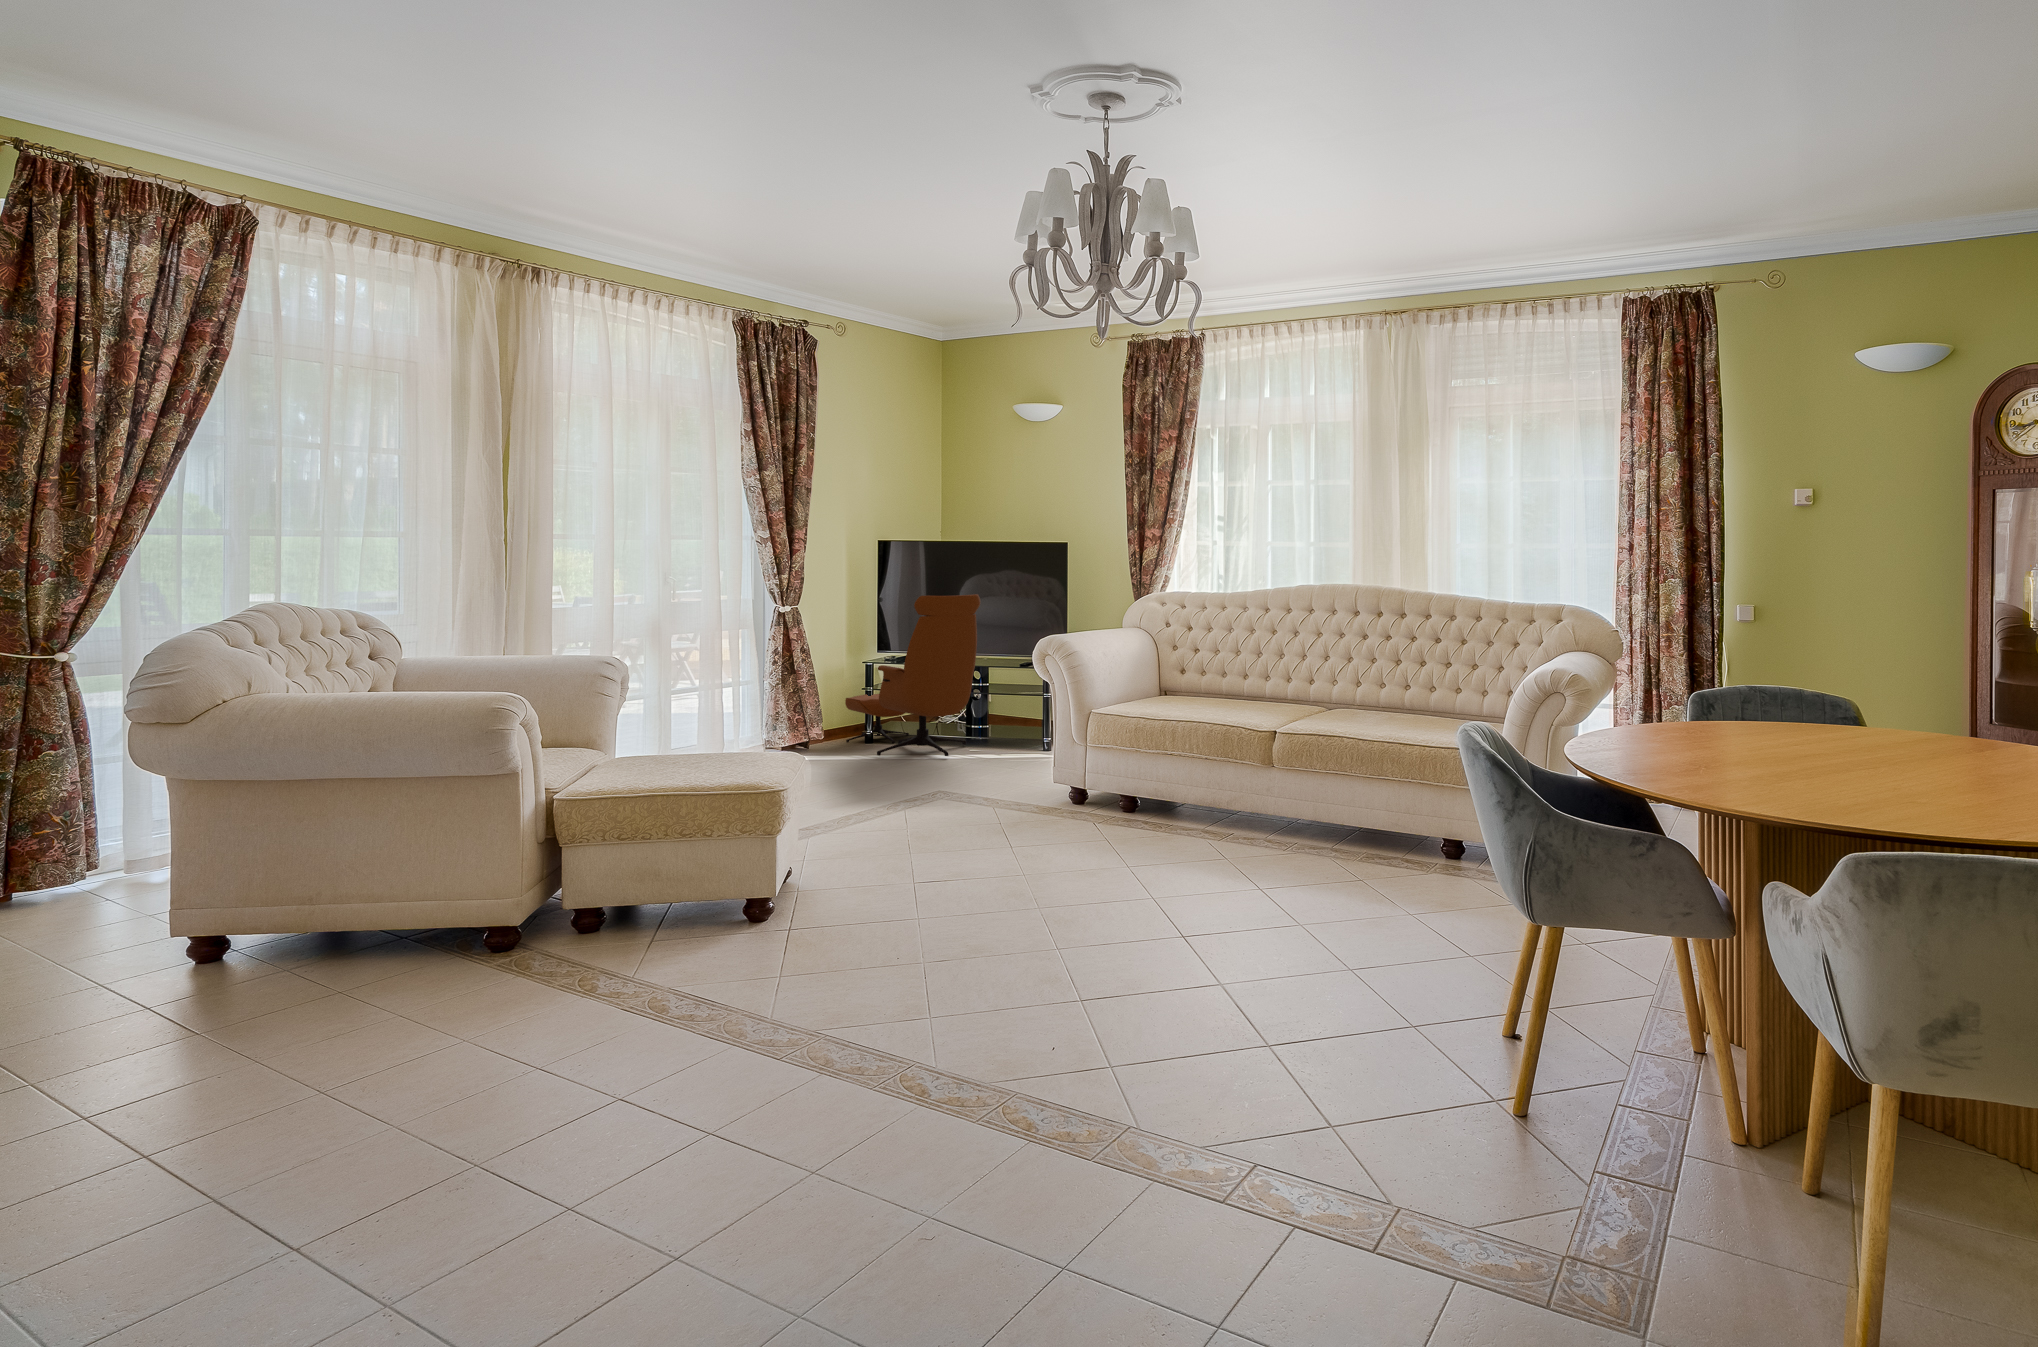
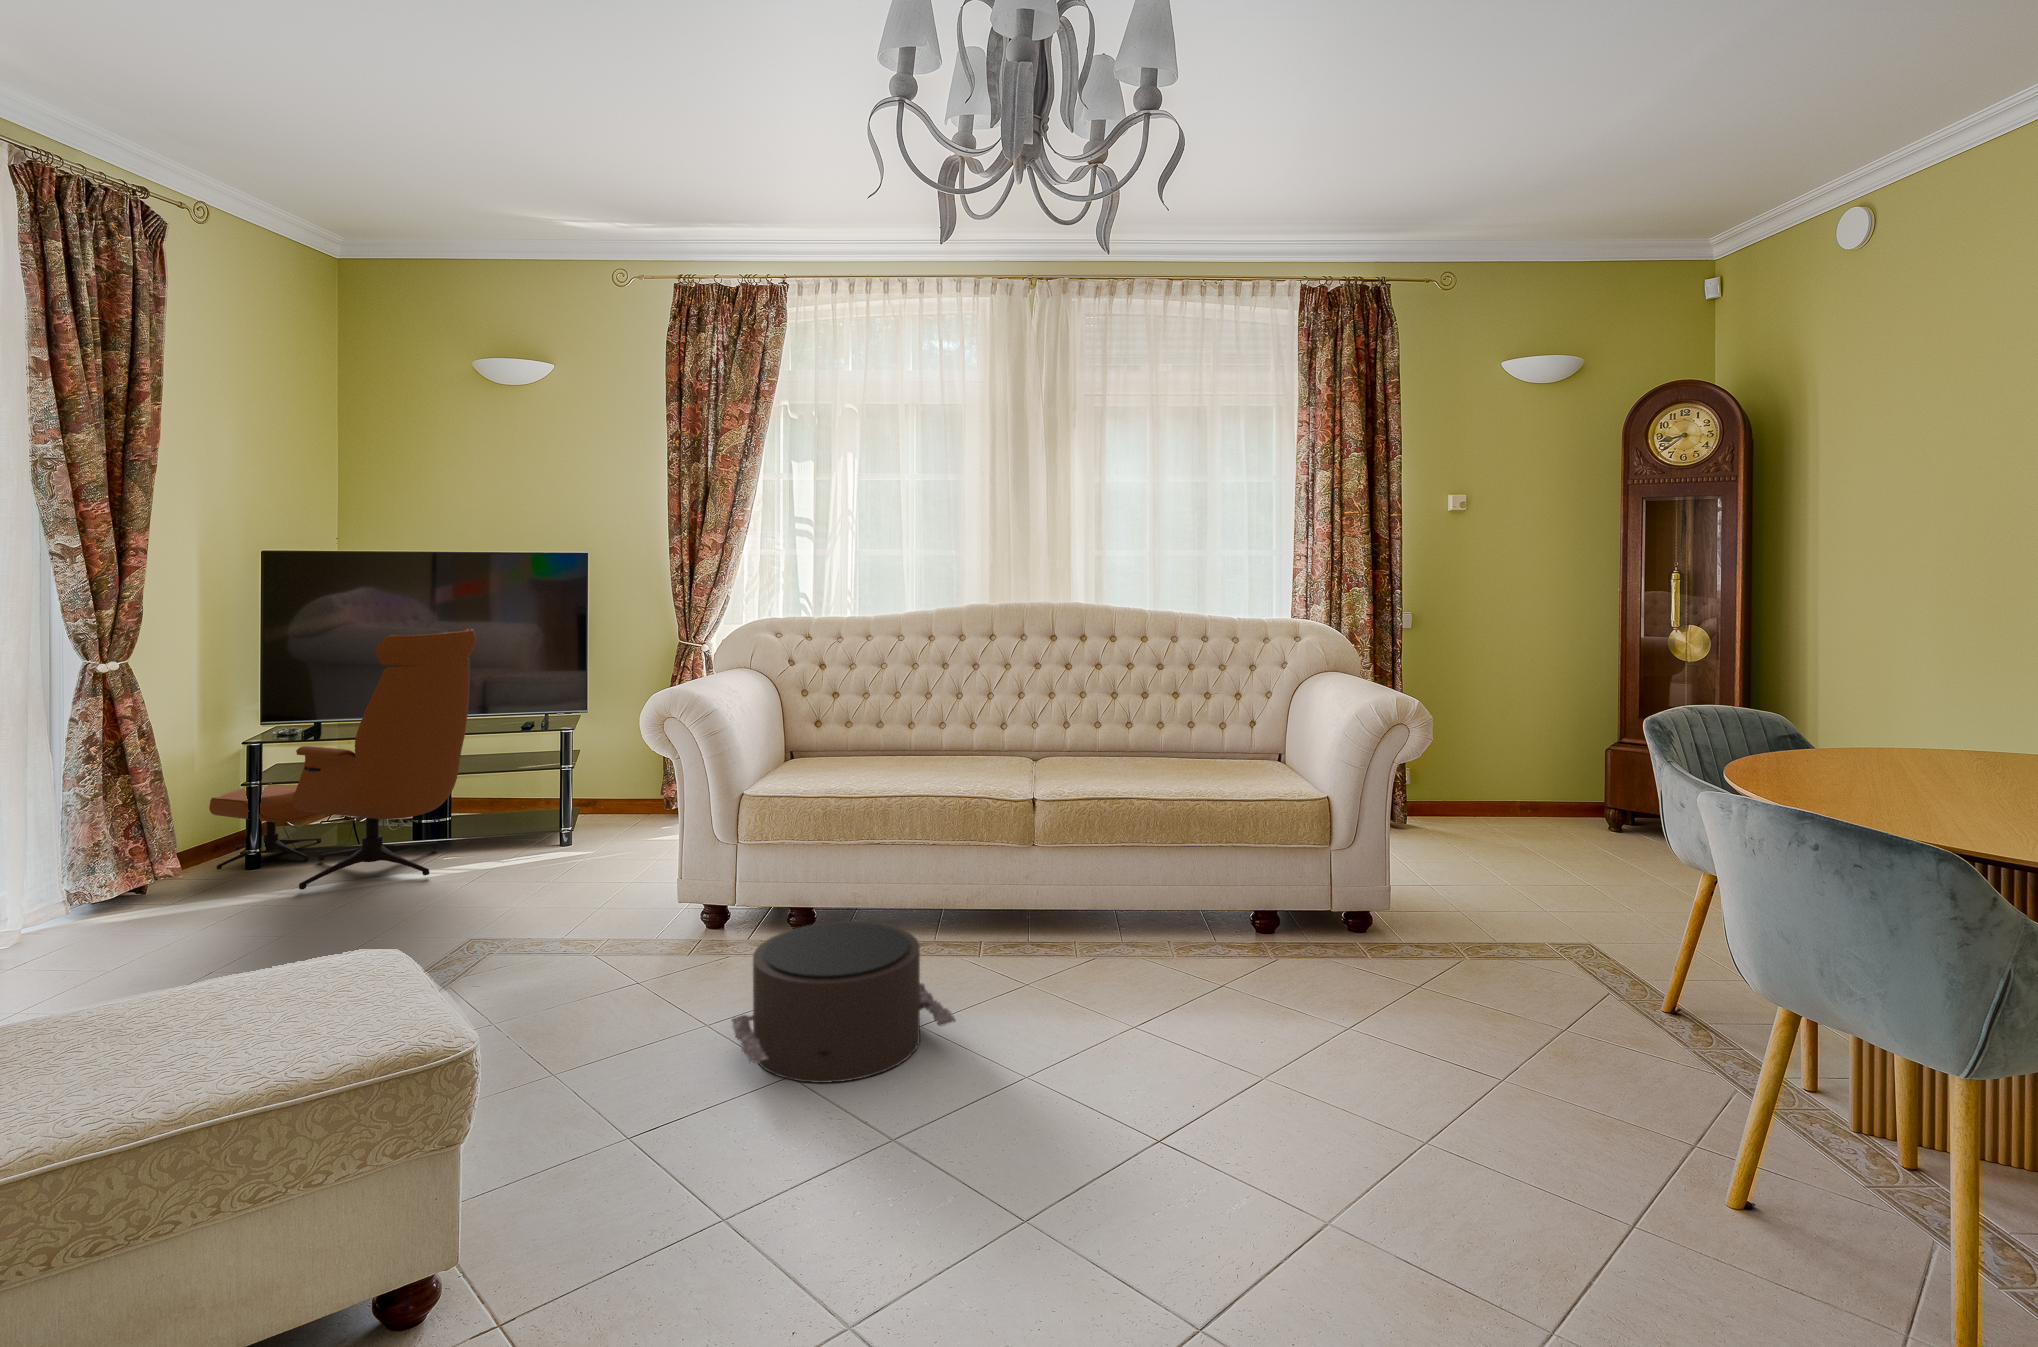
pouf: none [1006,783,1142,866] -> present [732,921,956,1083]

